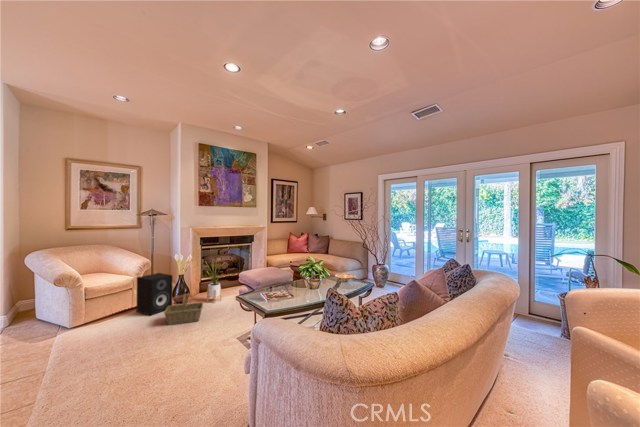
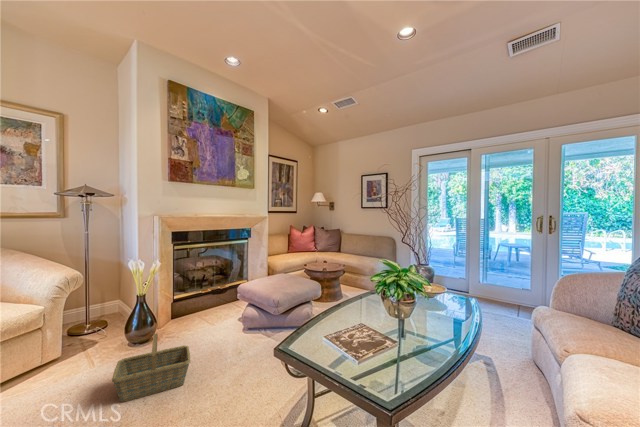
house plant: present [207,262,225,302] -> none [179,261,222,338]
speaker: present [136,273,172,316] -> none [52,293,126,379]

